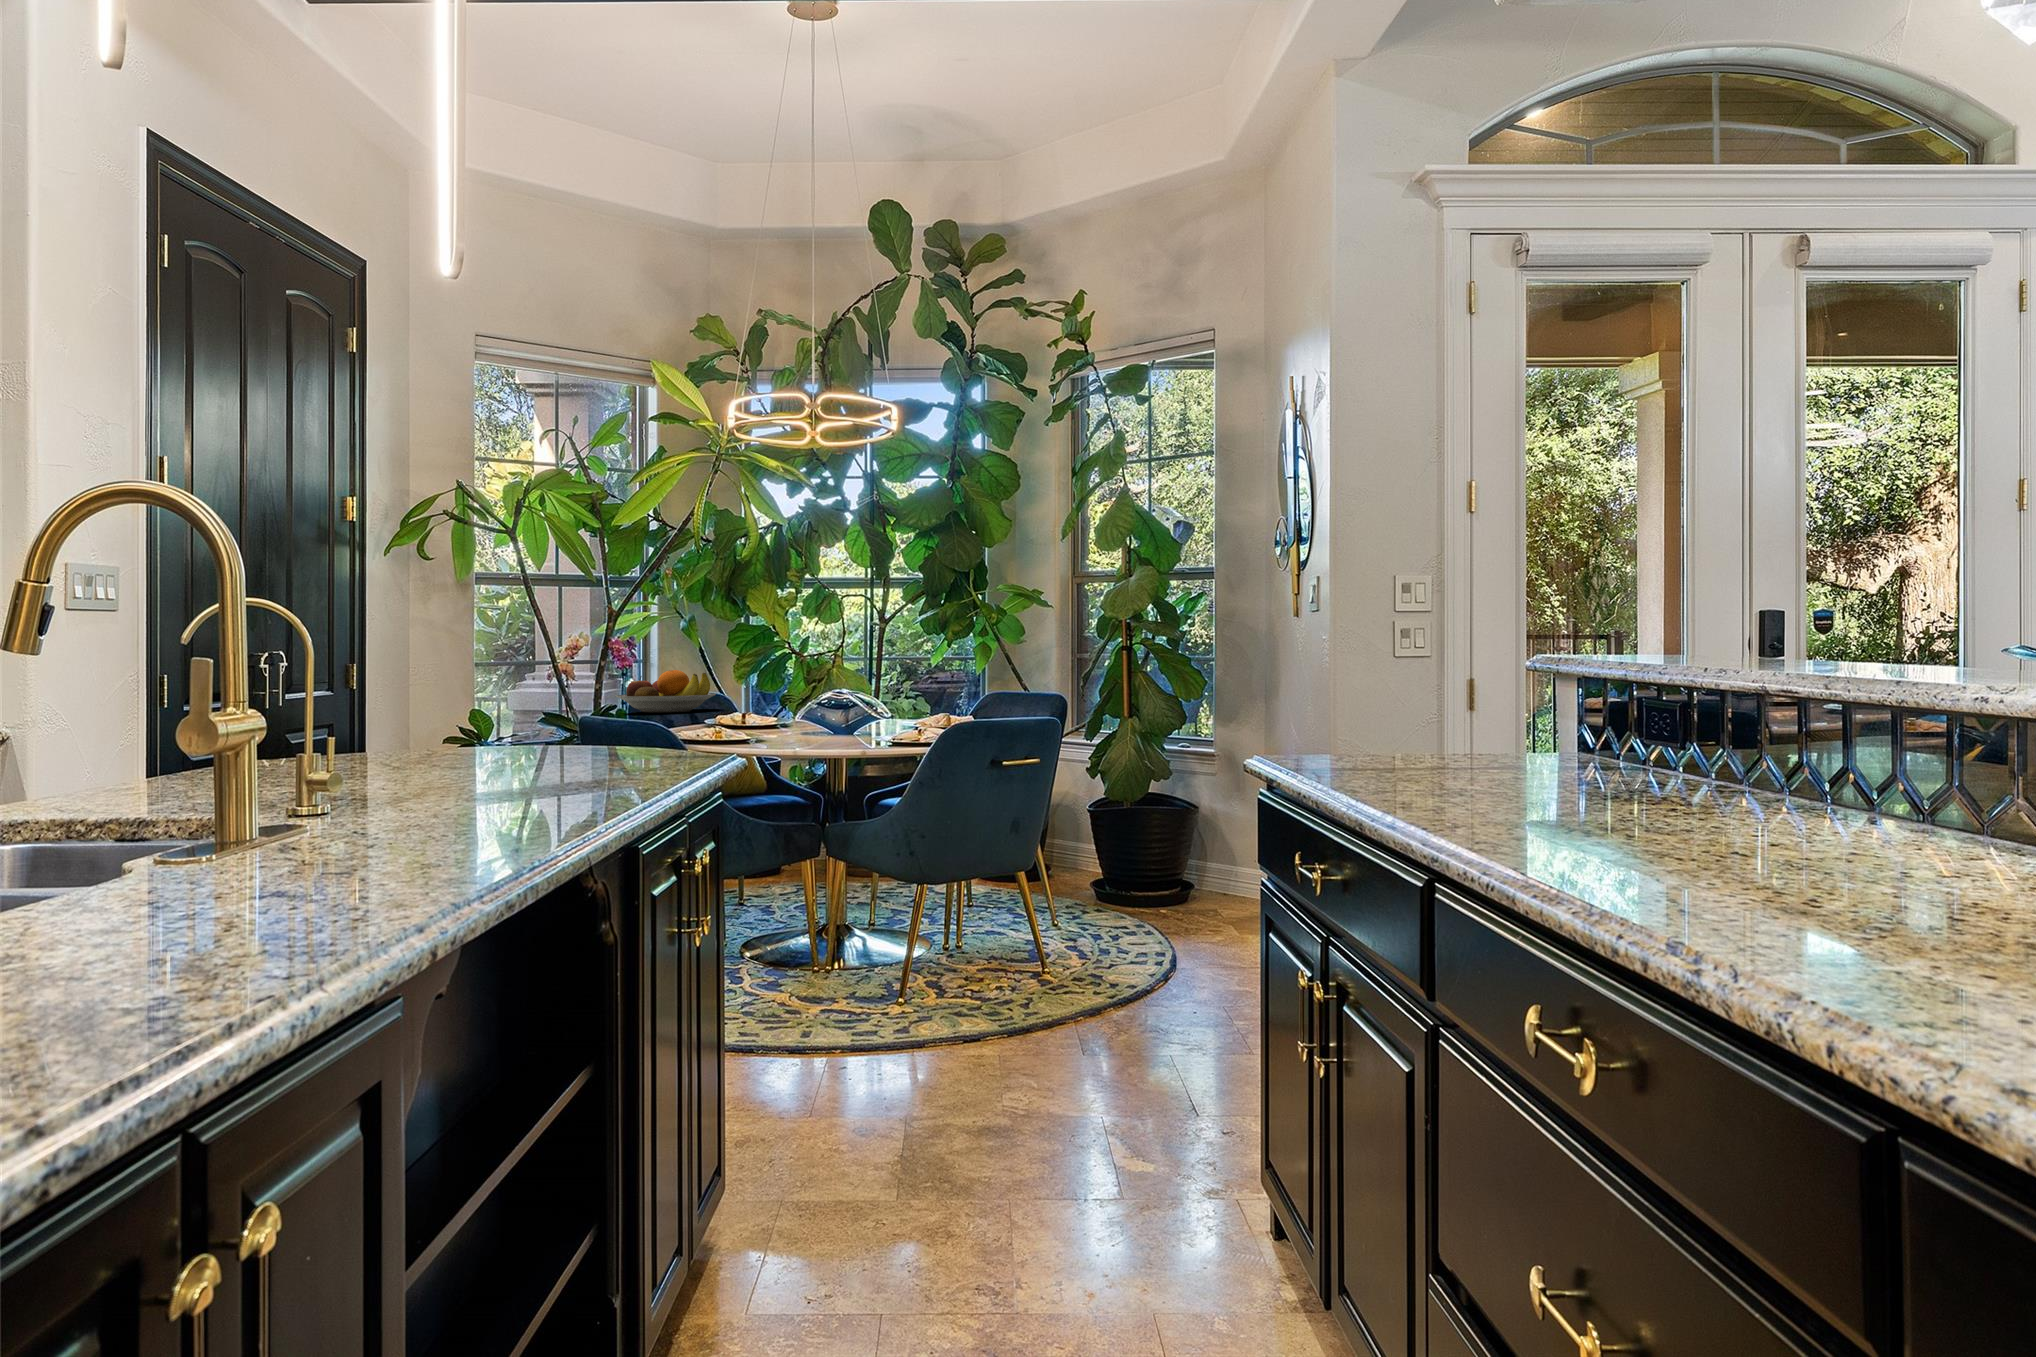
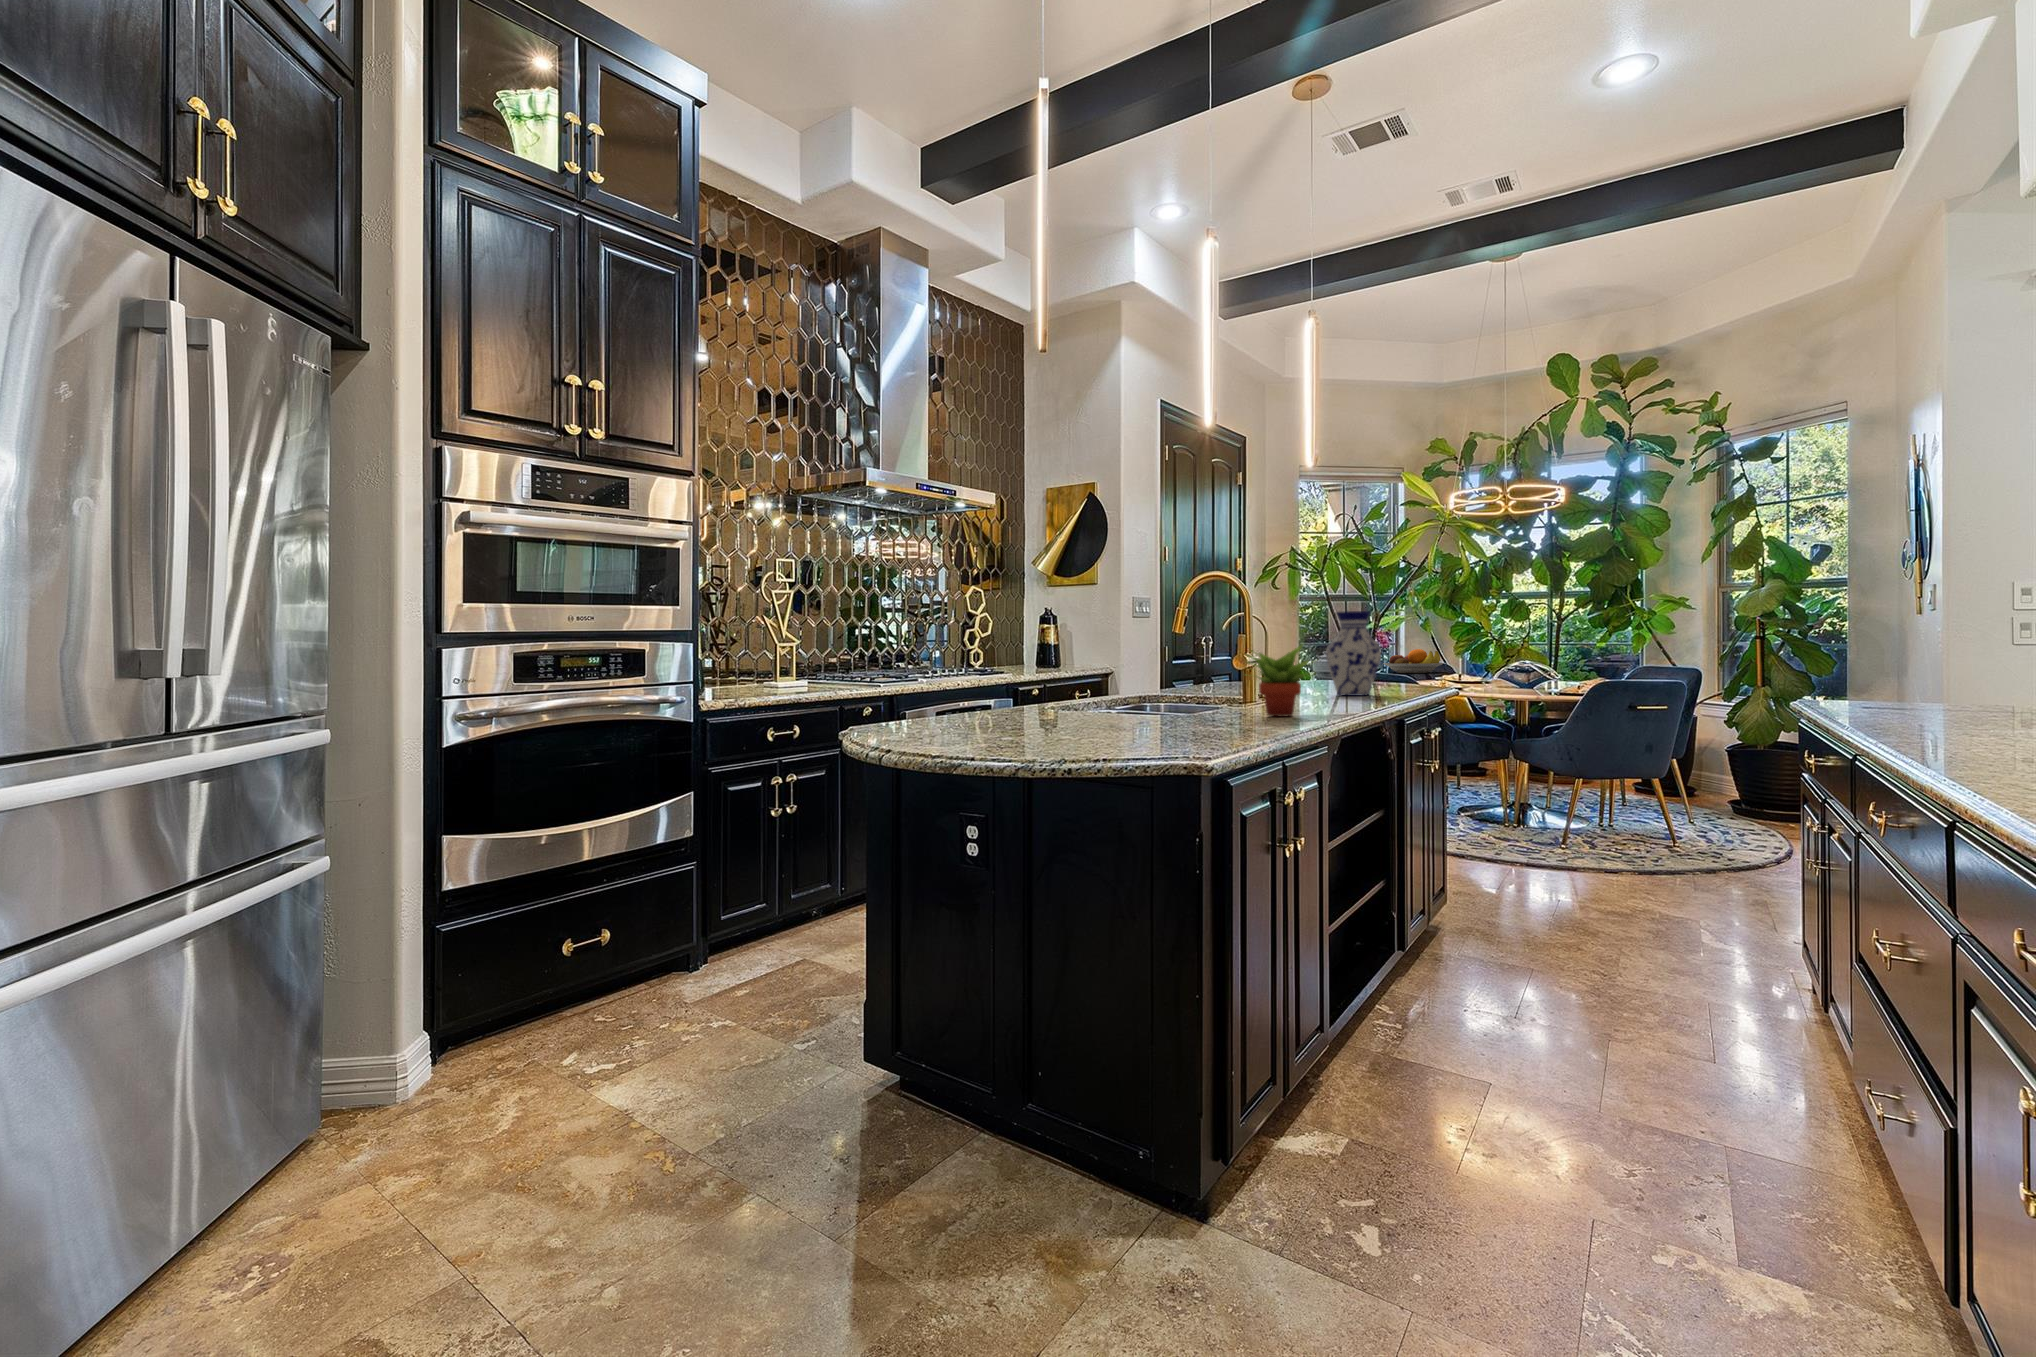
vase: none [445,611,568,797] -> present [1326,611,1381,696]
succulent plant: none [71,708,331,932] -> present [1246,644,1312,716]

